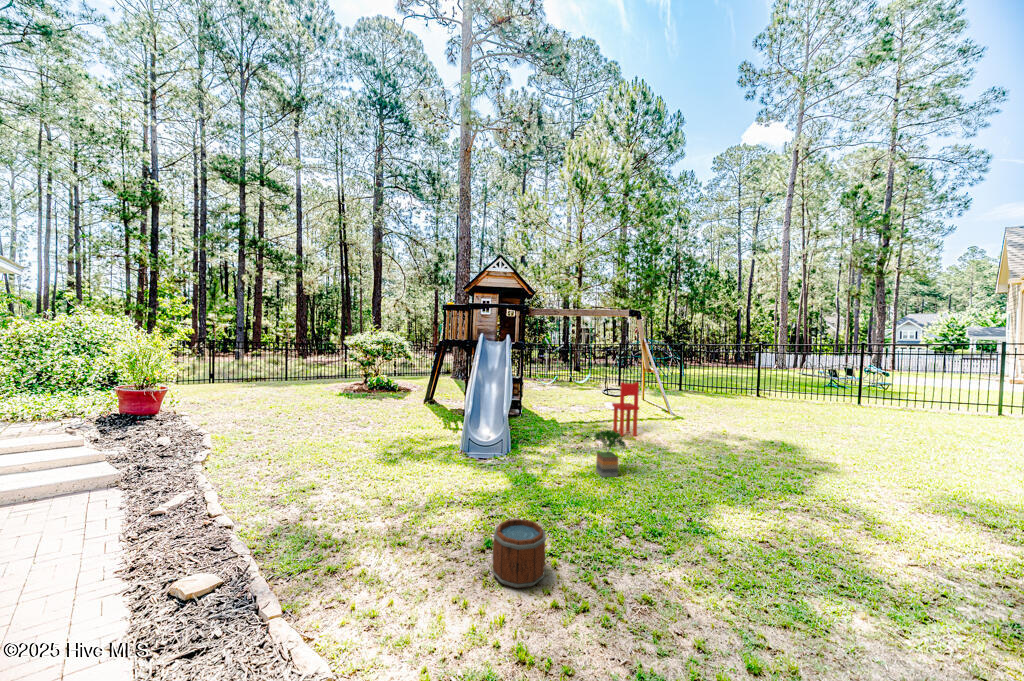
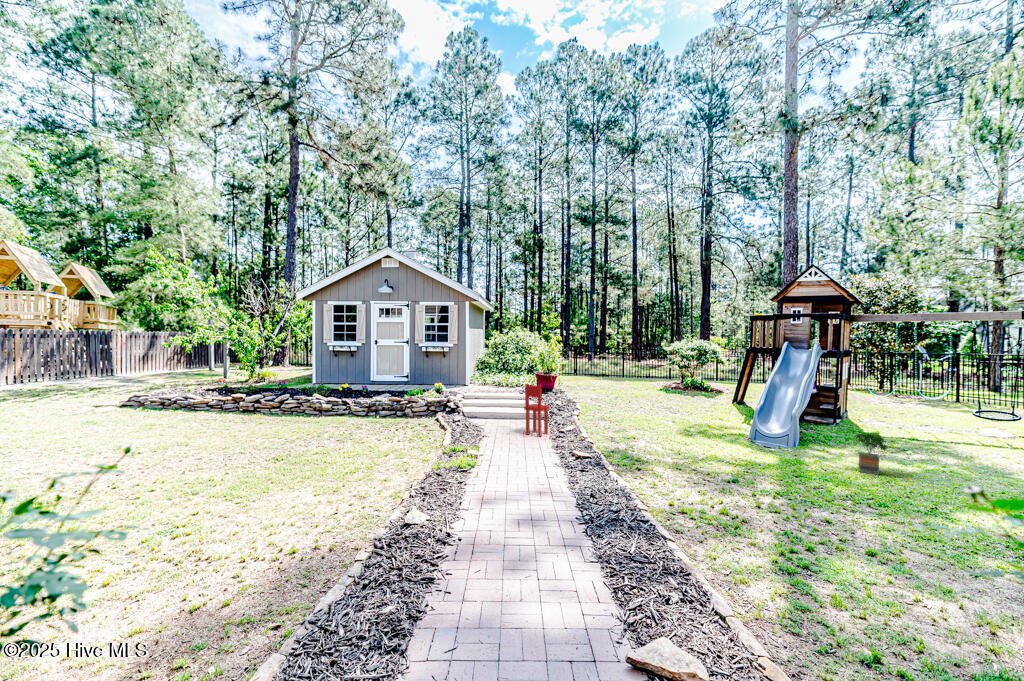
chair: present [612,382,639,436] -> present [524,384,550,437]
bucket: present [492,519,546,588] -> none [715,459,750,494]

